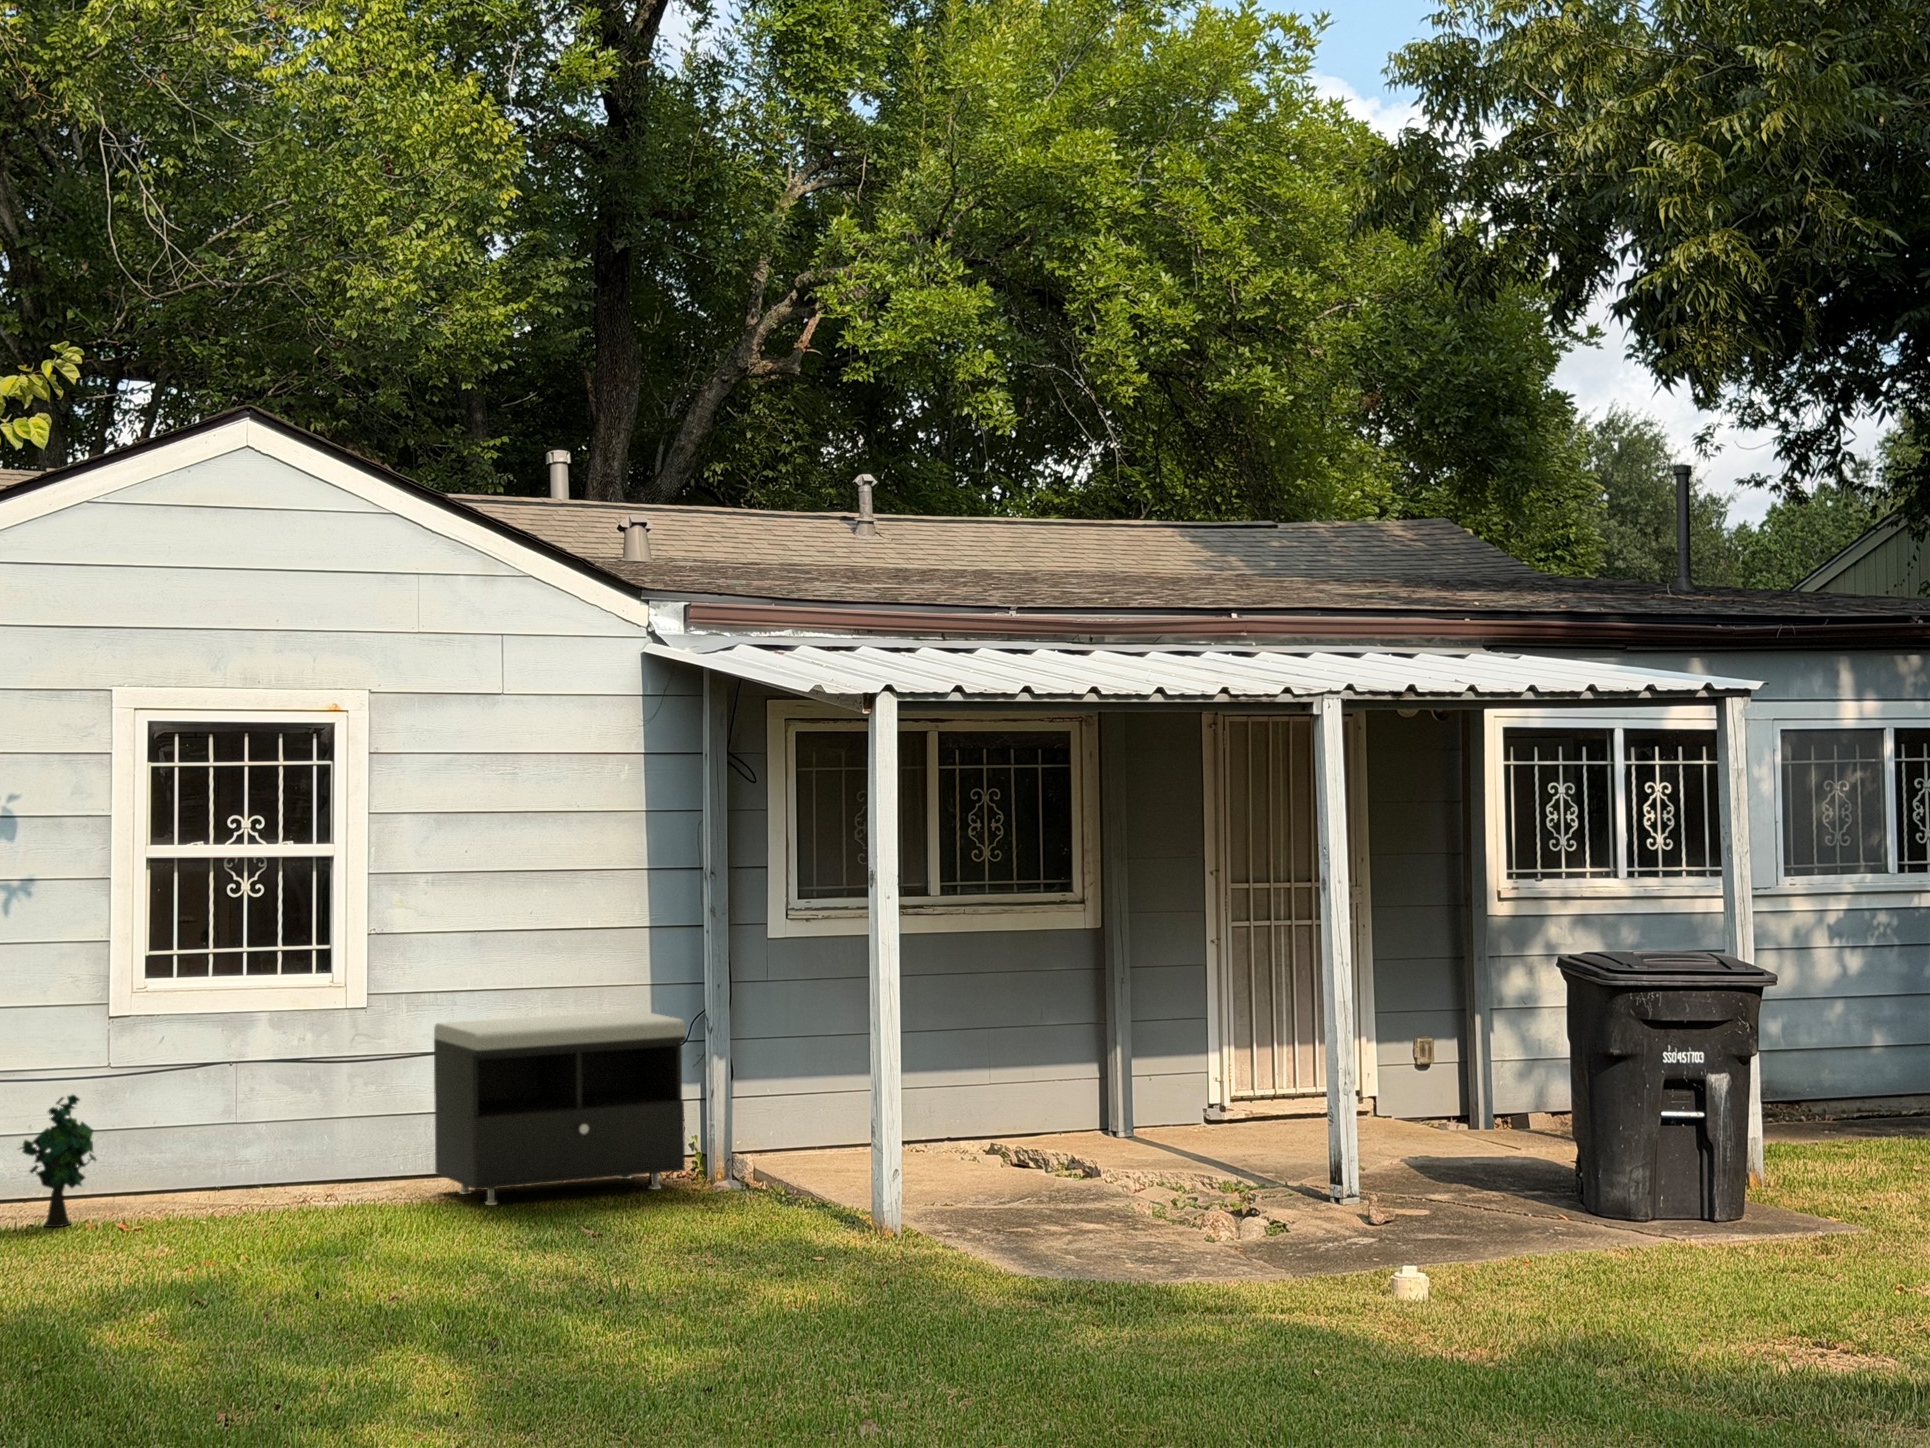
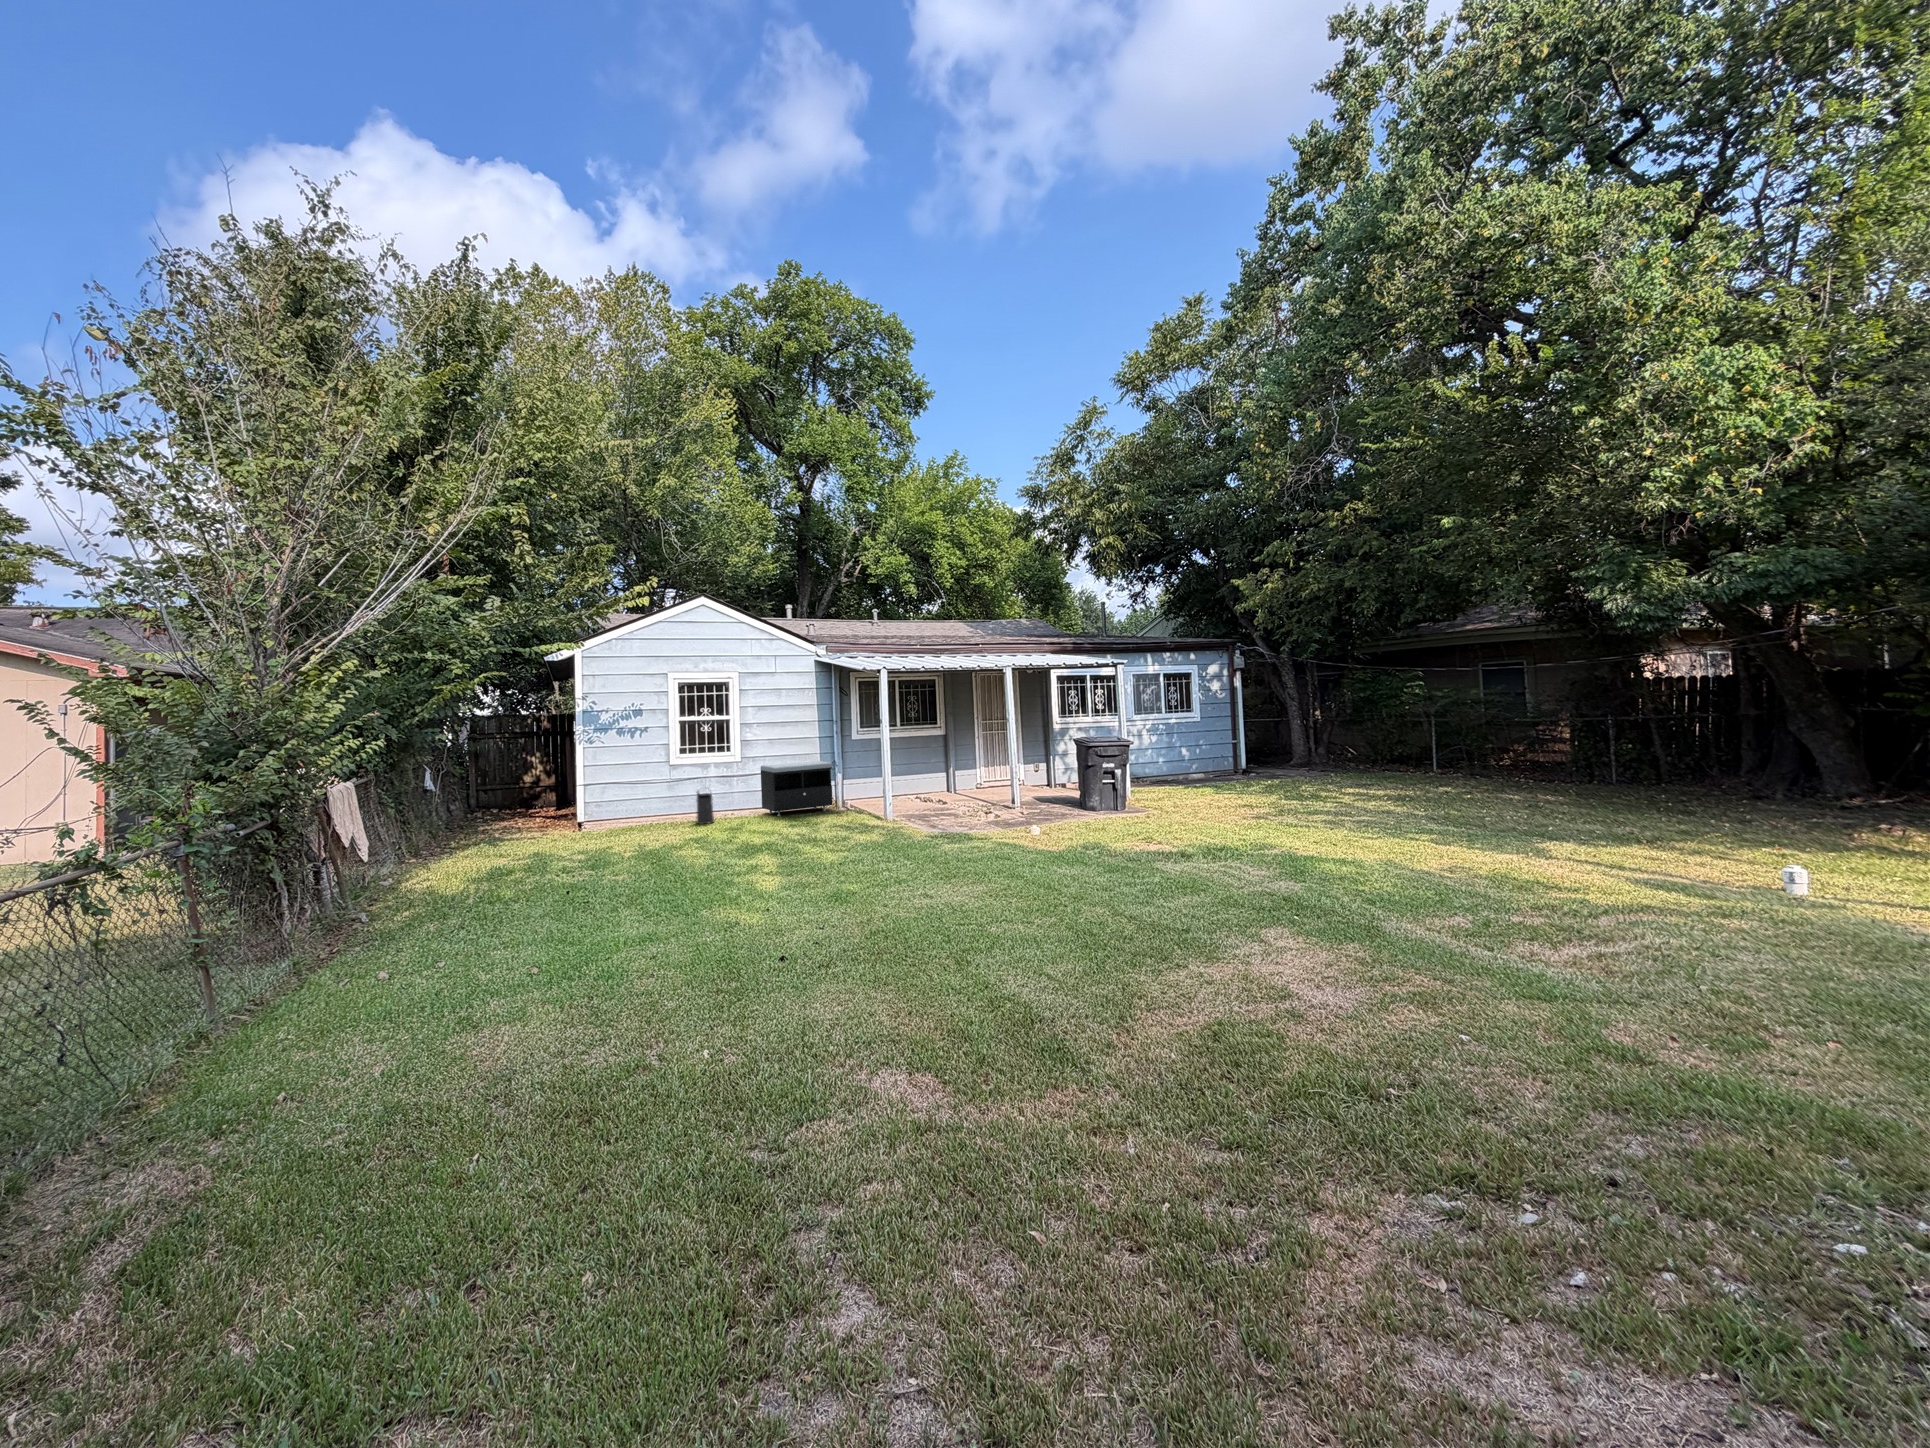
decorative plant: present [21,1095,96,1227] -> none [645,788,668,825]
watering can: none [193,1096,260,1229] -> present [696,791,714,824]

